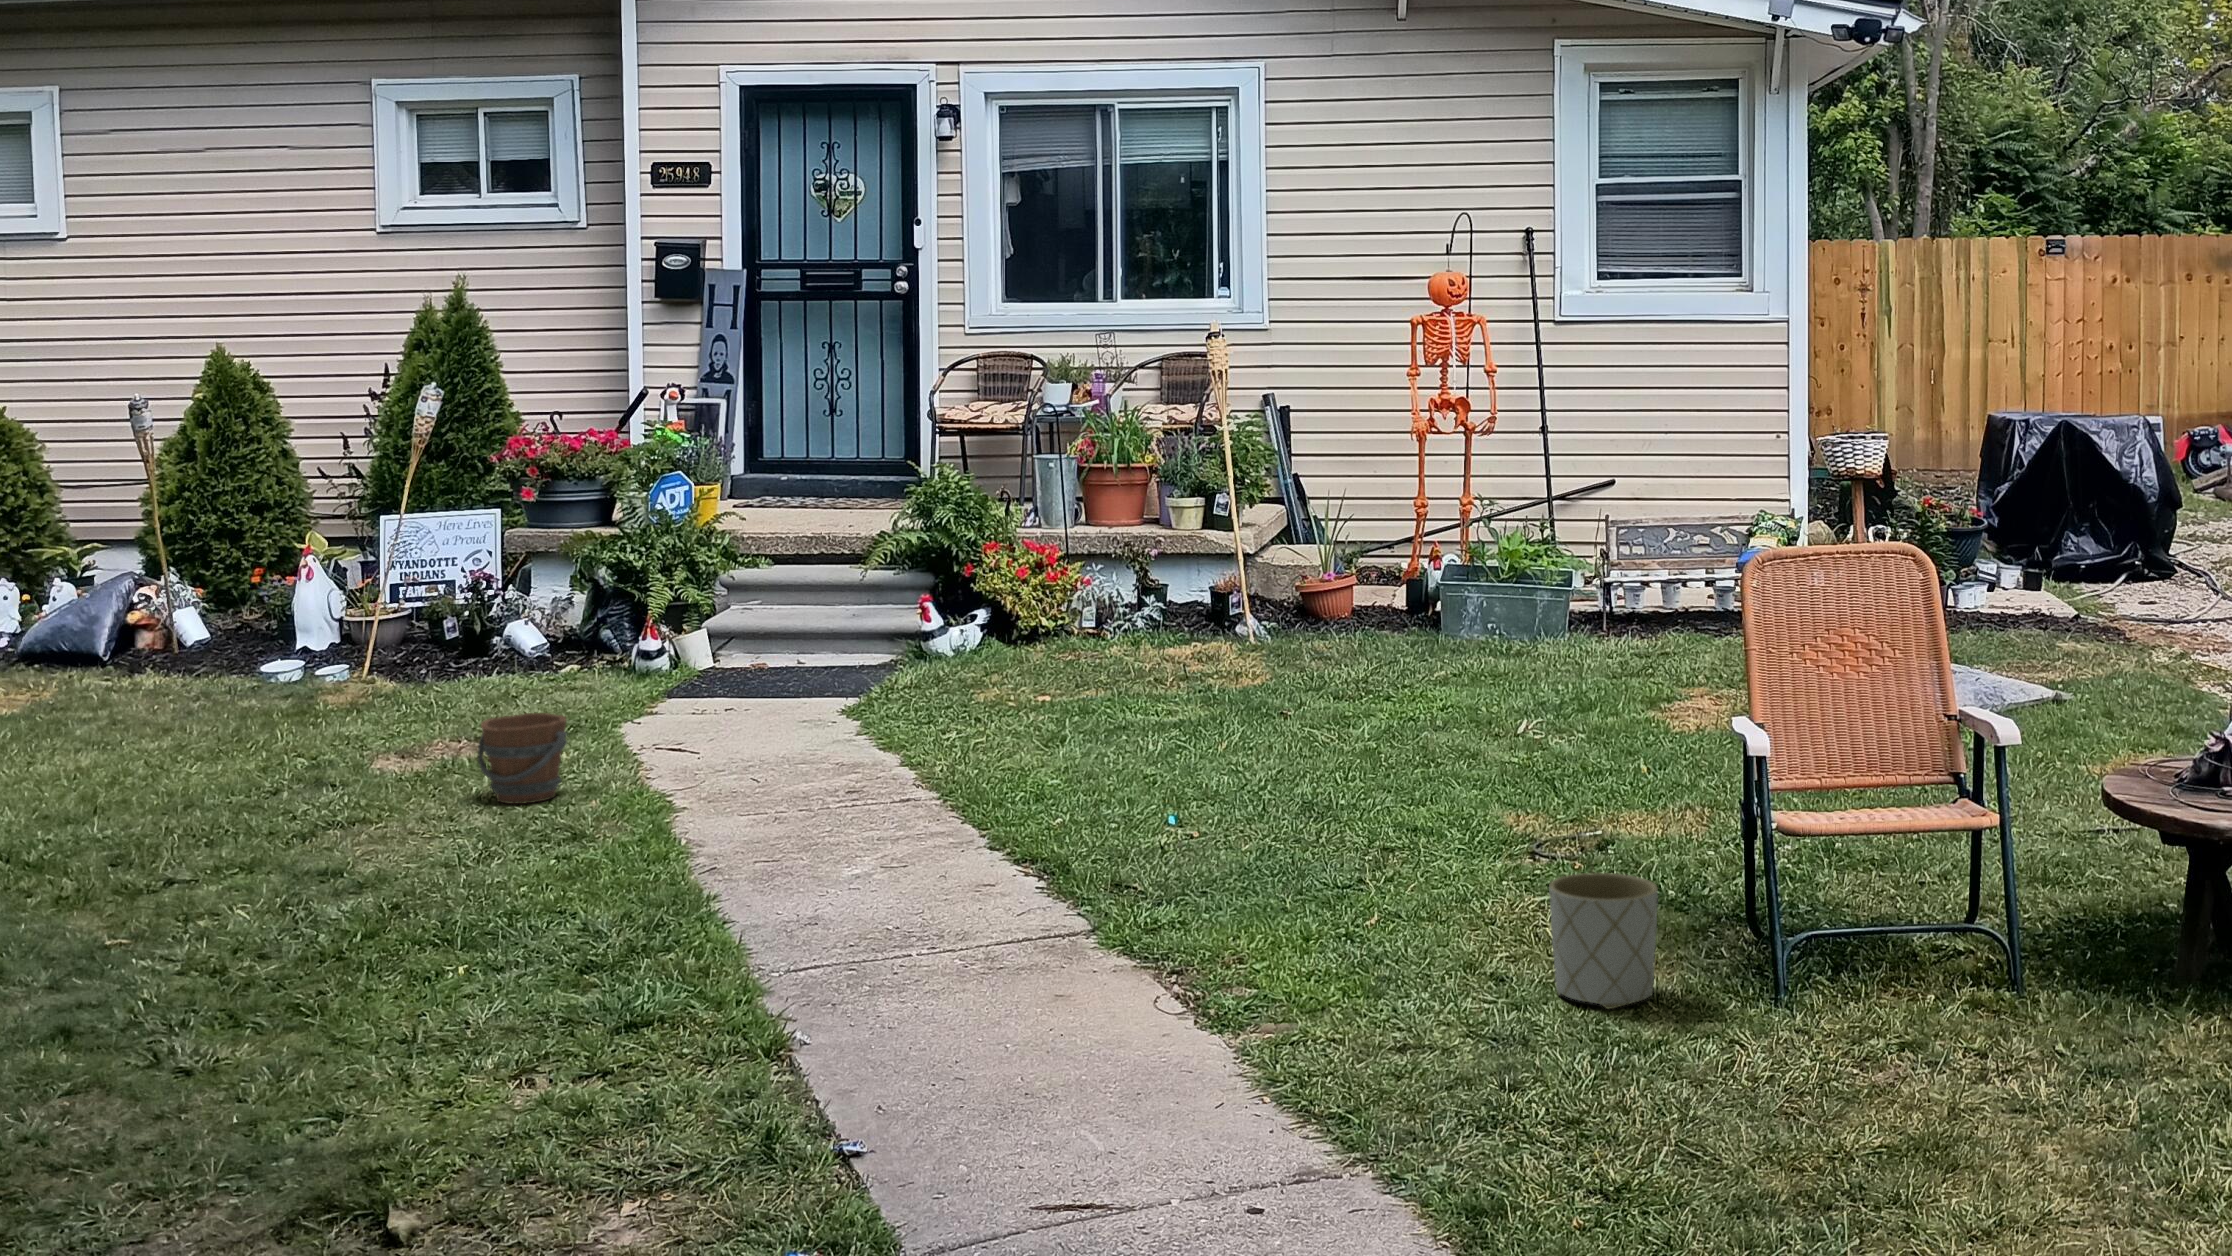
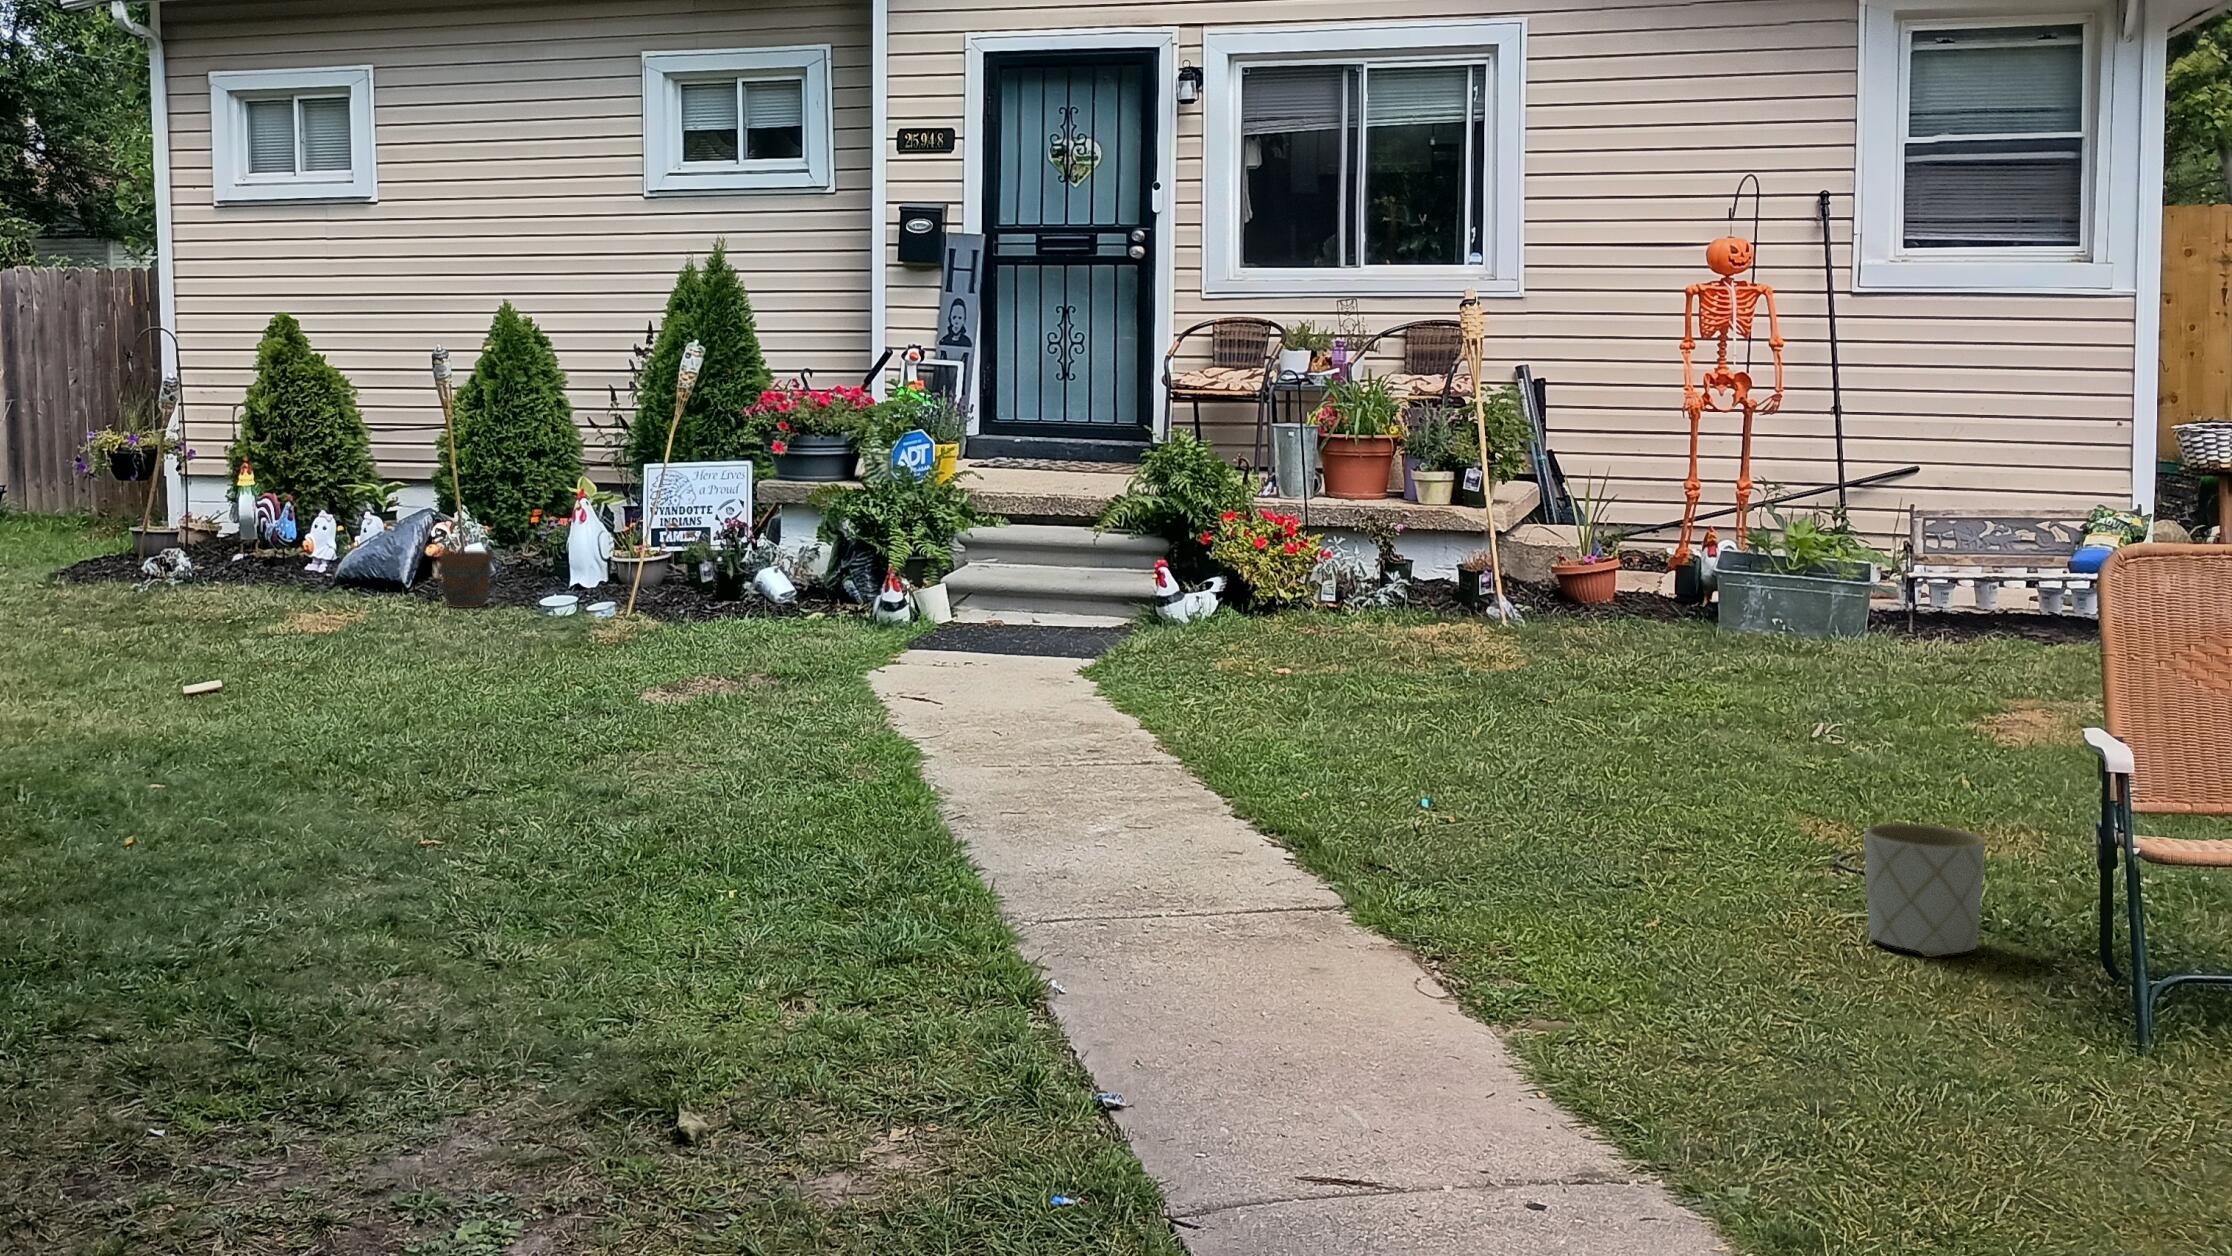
bucket: present [478,713,567,804] -> present [436,551,494,608]

